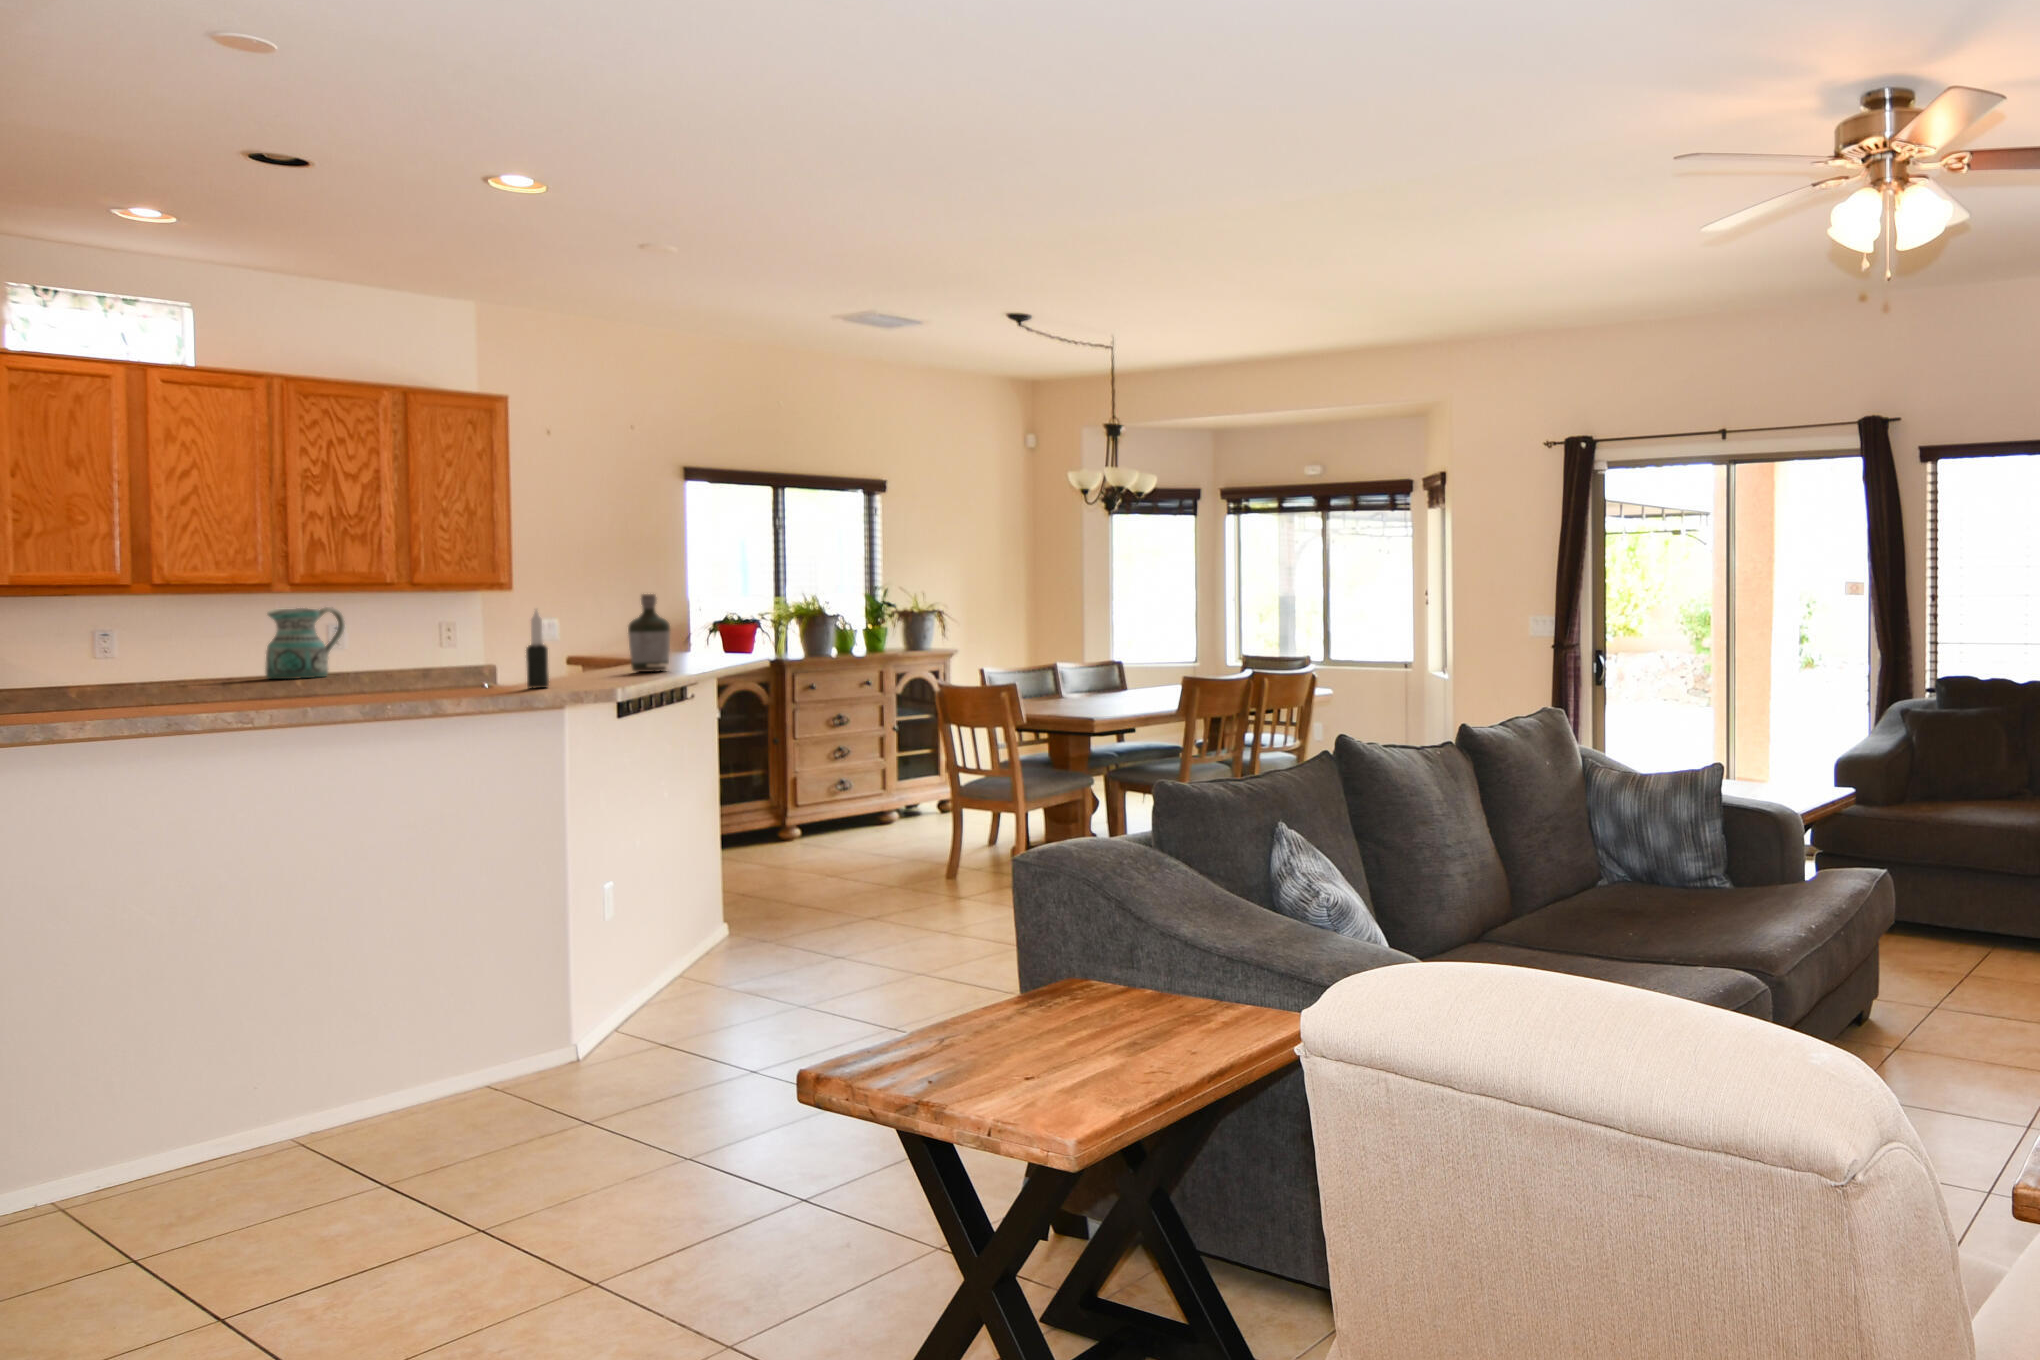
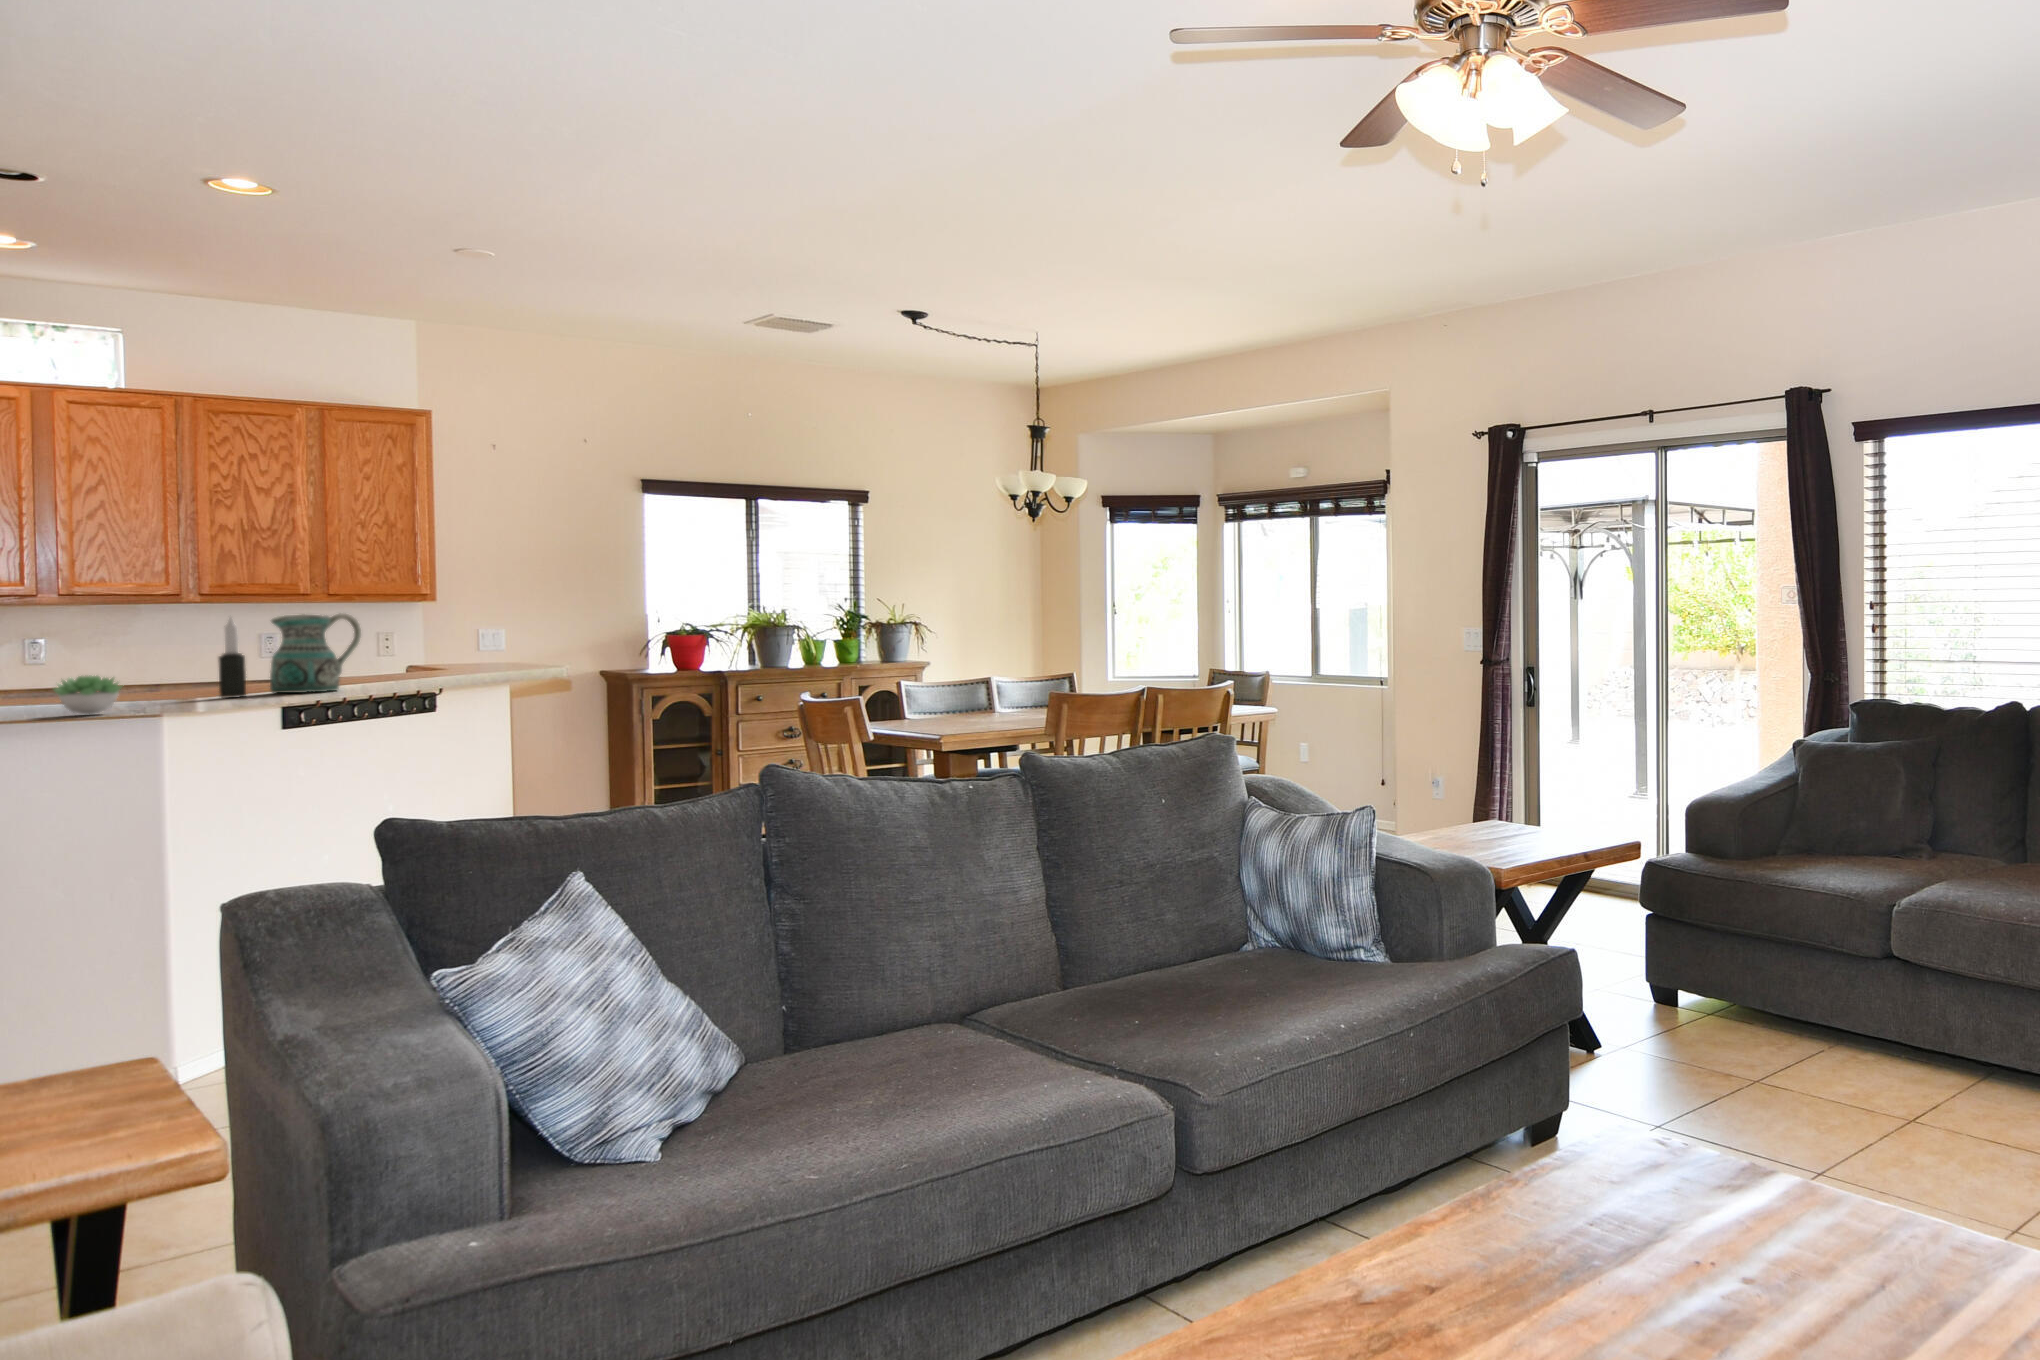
bottle: present [628,594,670,672] -> none [400,603,449,682]
ceramic pitcher: present [266,607,345,679] -> present [270,614,361,693]
succulent plant: none [466,667,532,704] -> present [54,675,122,714]

